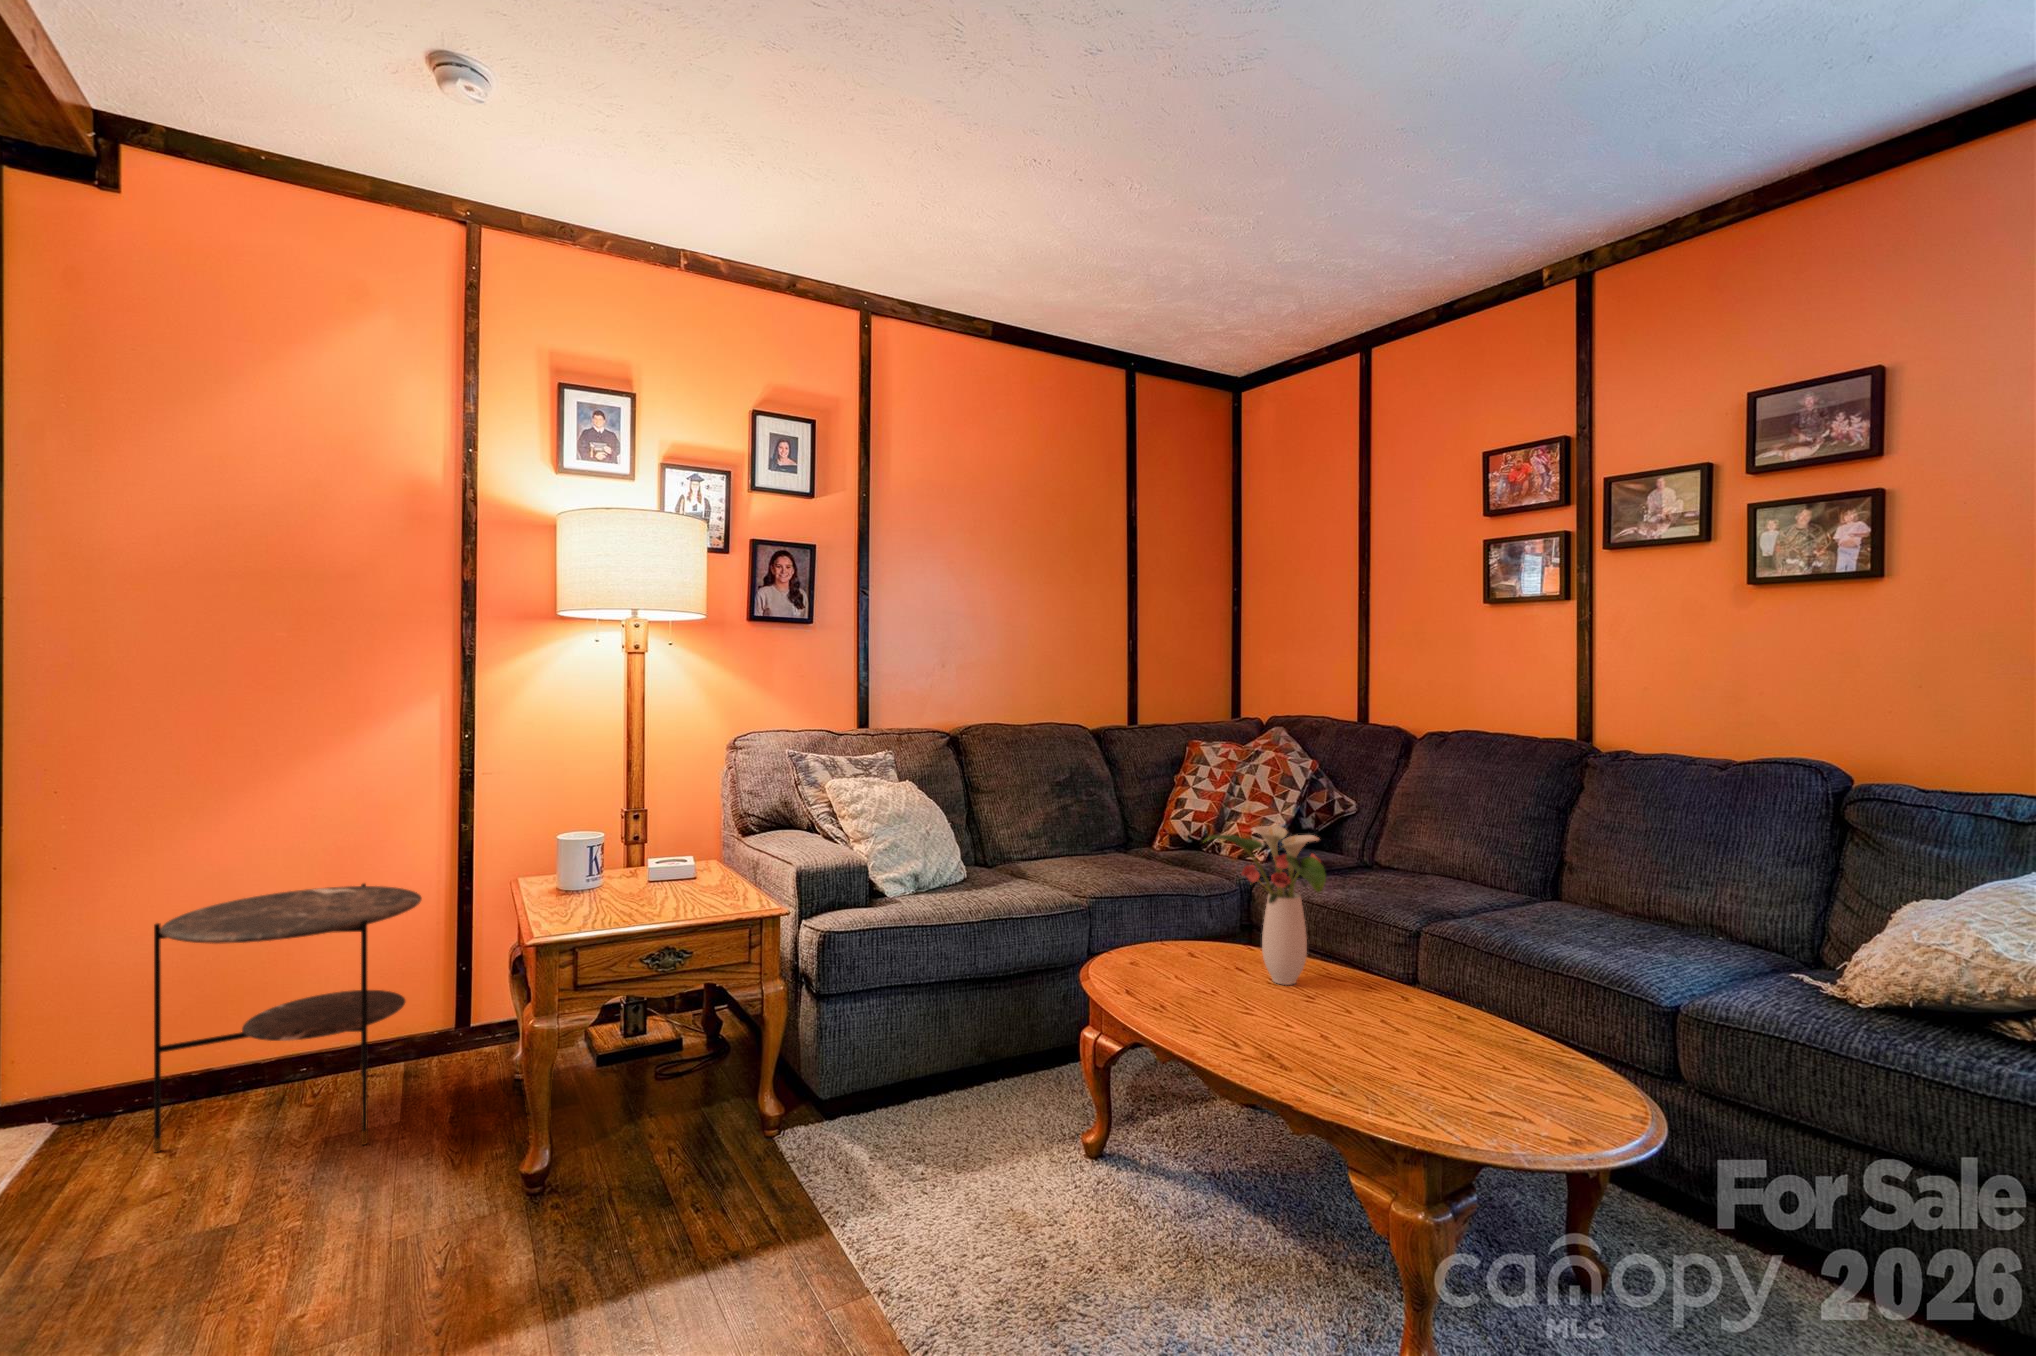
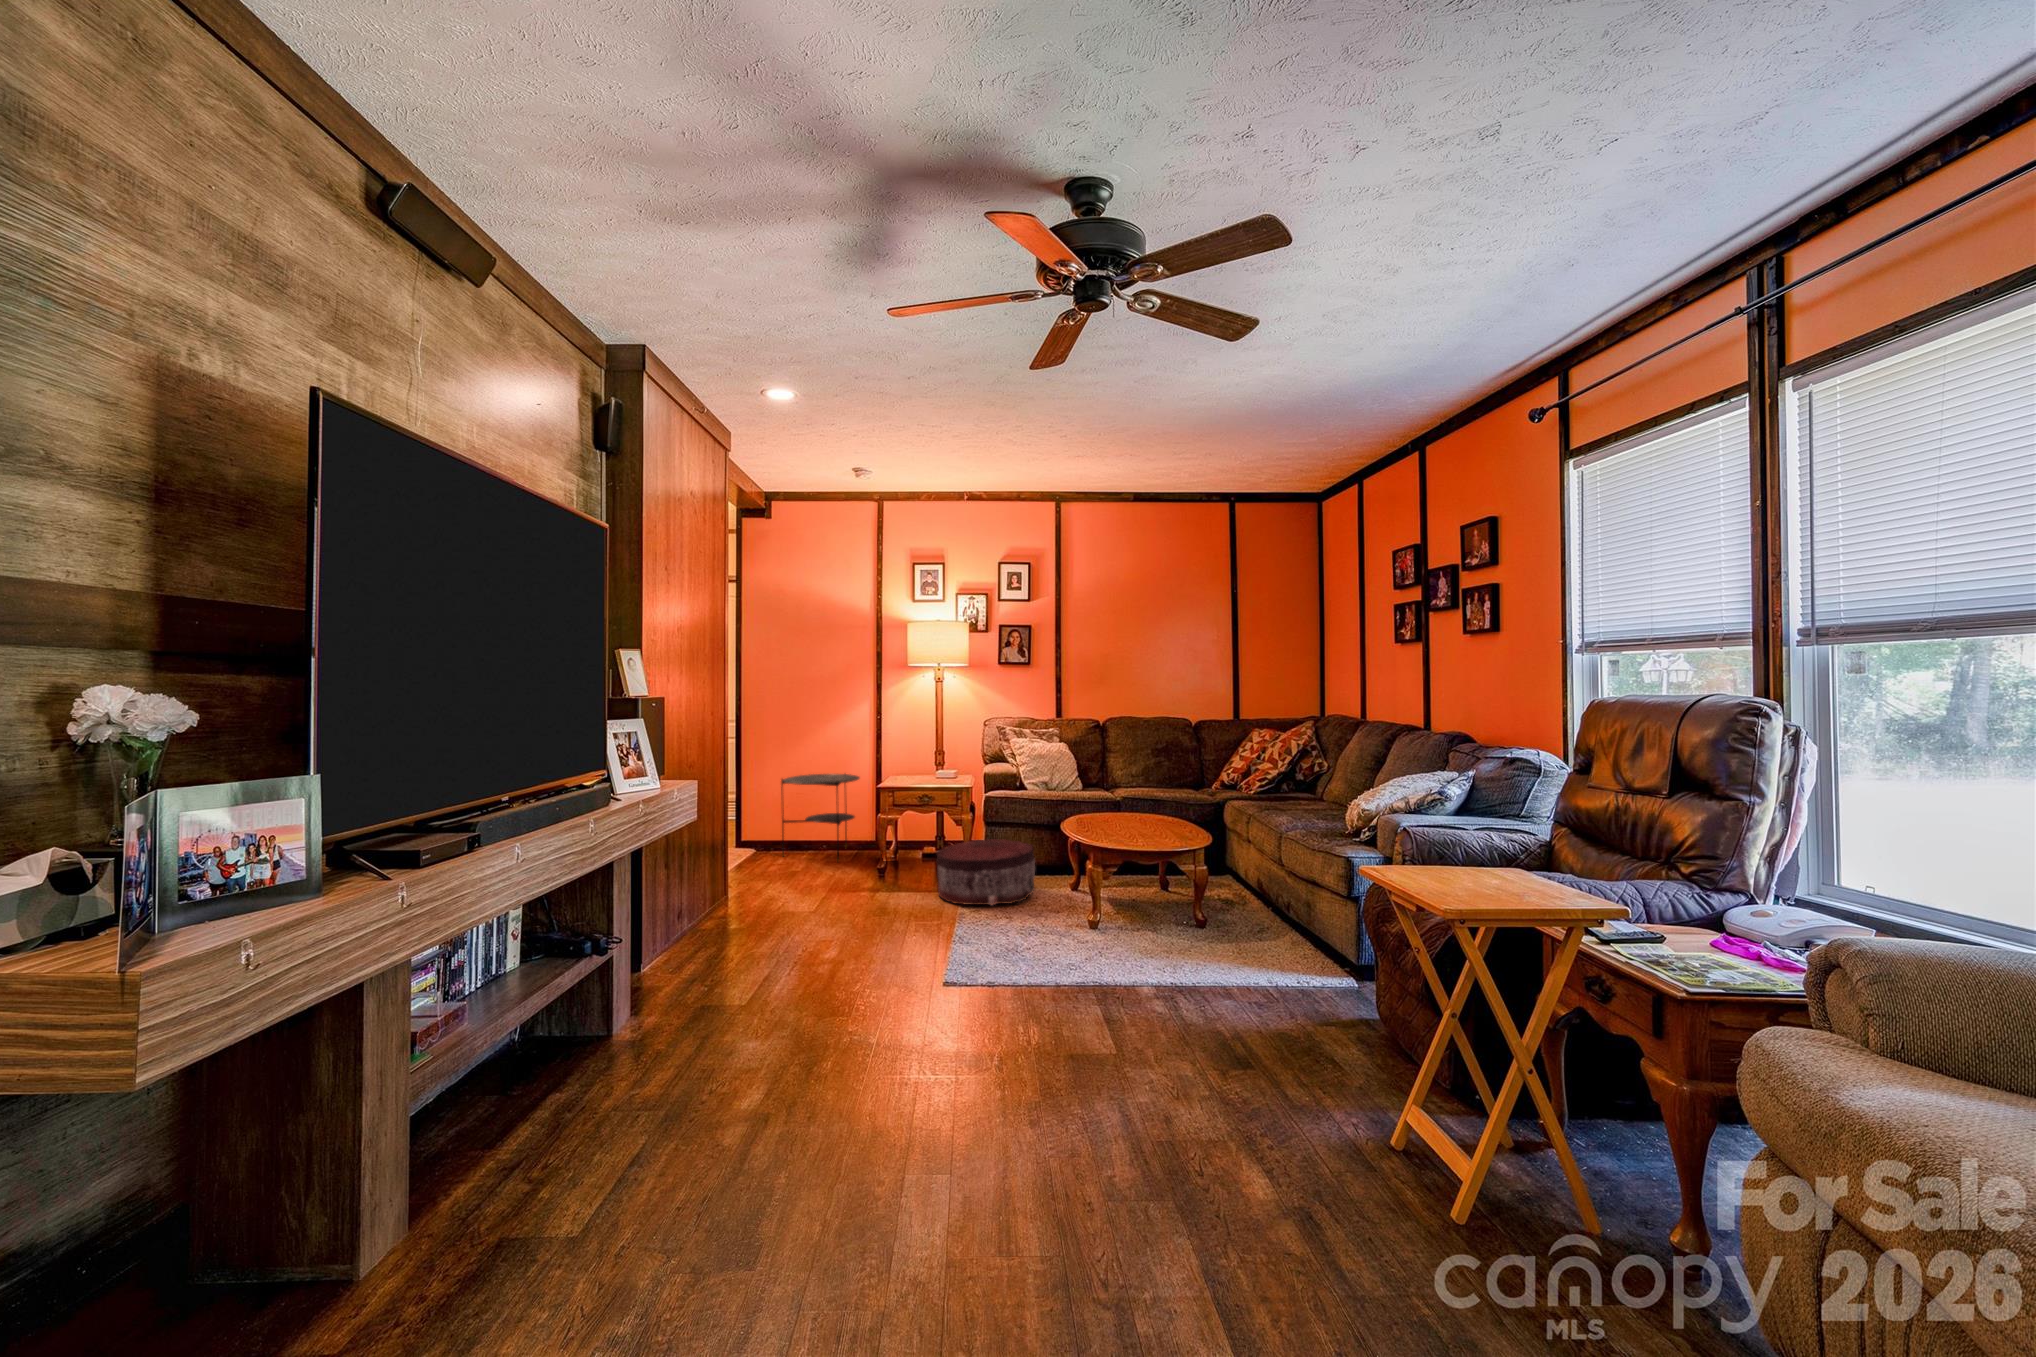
flower arrangement: present [1205,826,1326,985] -> none [1102,759,1148,826]
pouf: none [767,1031,1041,1285] -> present [937,839,1035,905]

